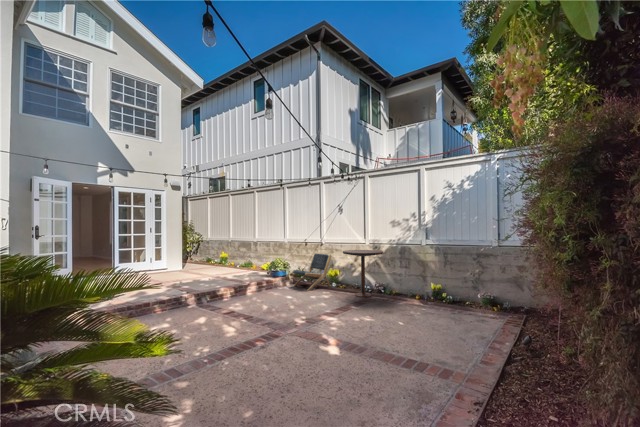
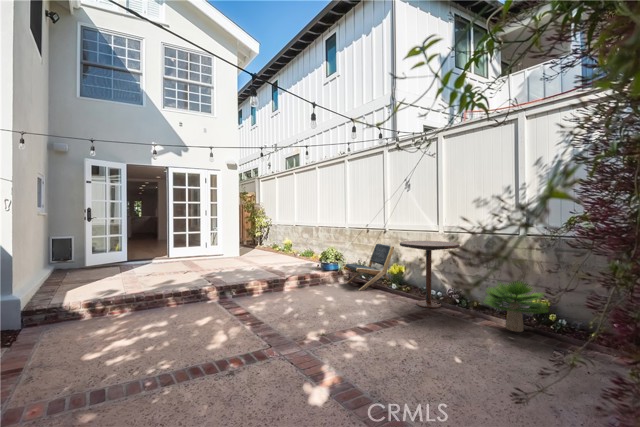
potted plant: none [402,272,441,305] -> present [486,282,547,332]

